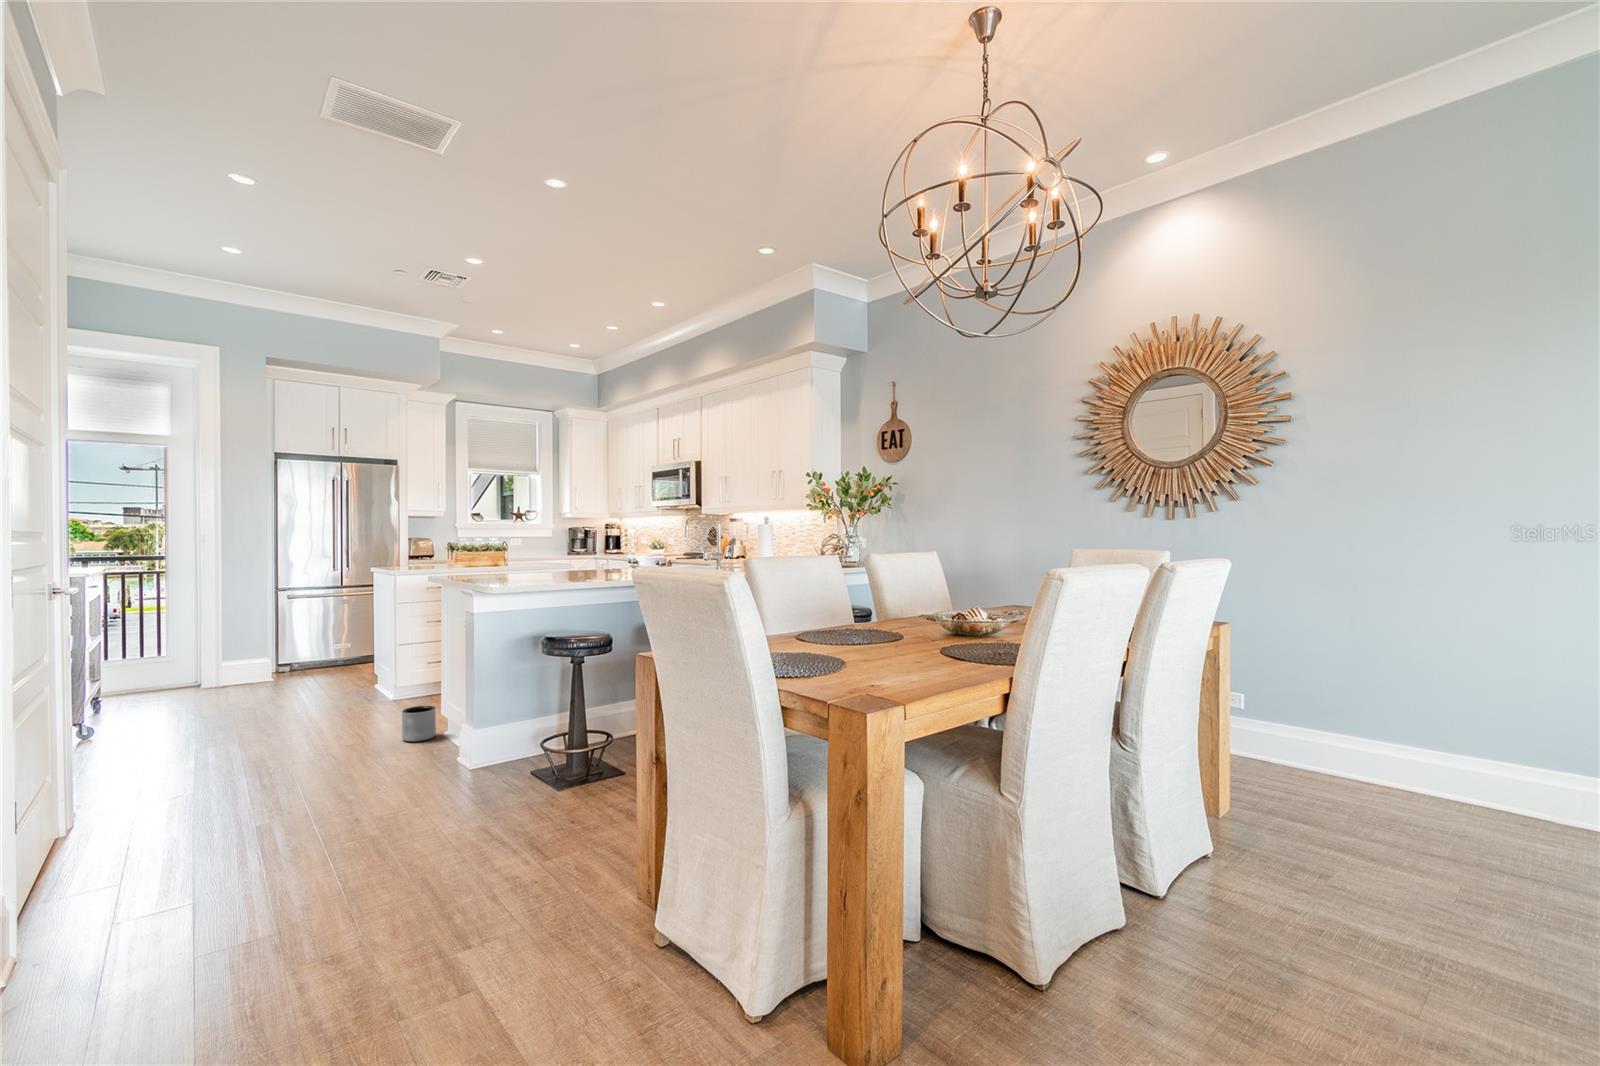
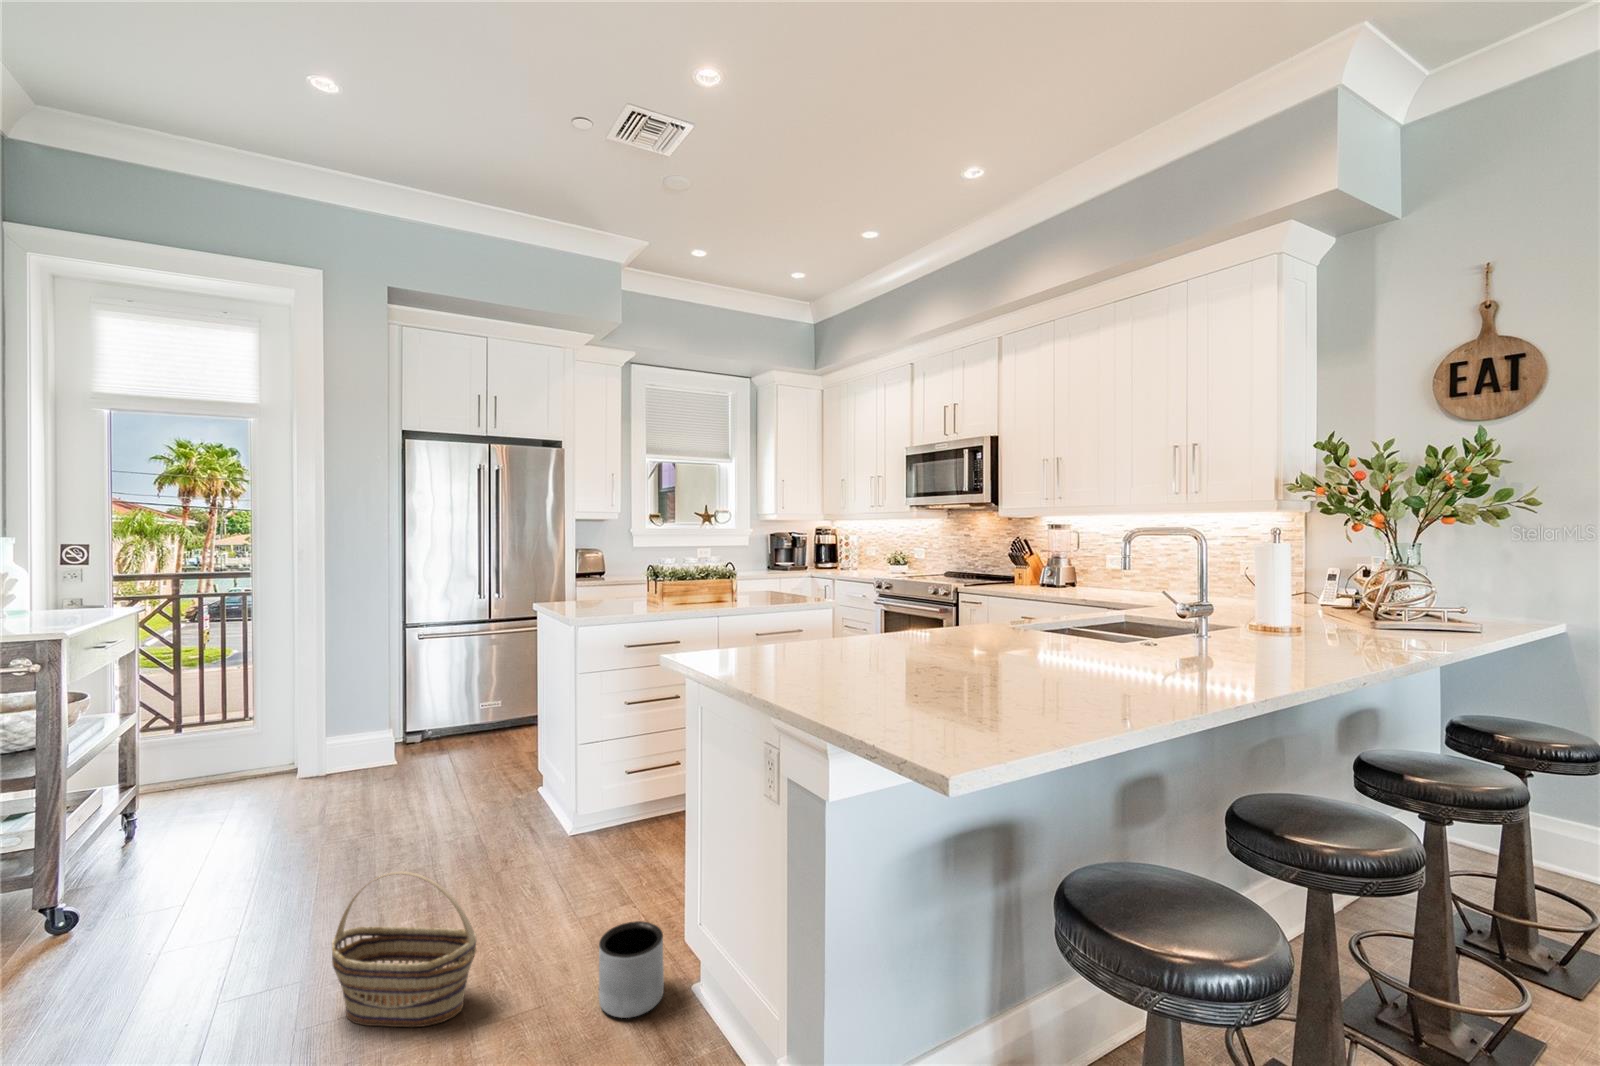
basket: none [264,680,339,749] -> present [332,871,476,1027]

